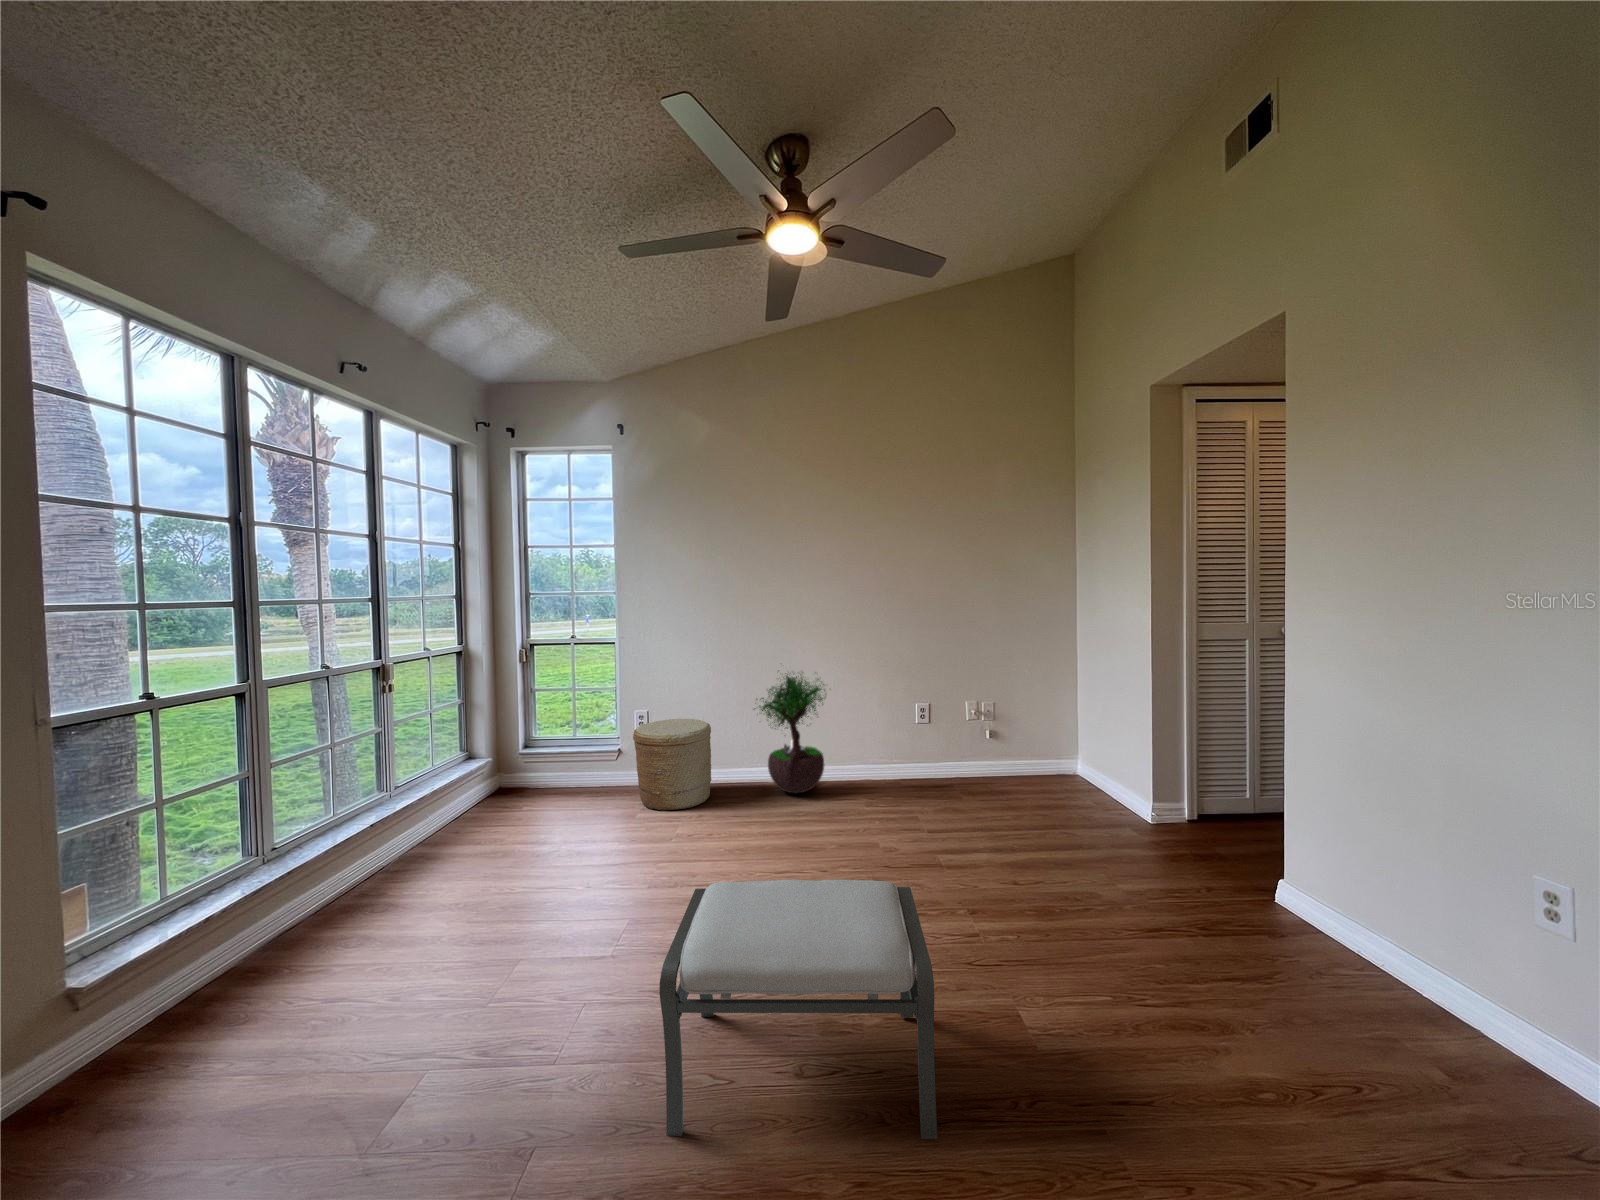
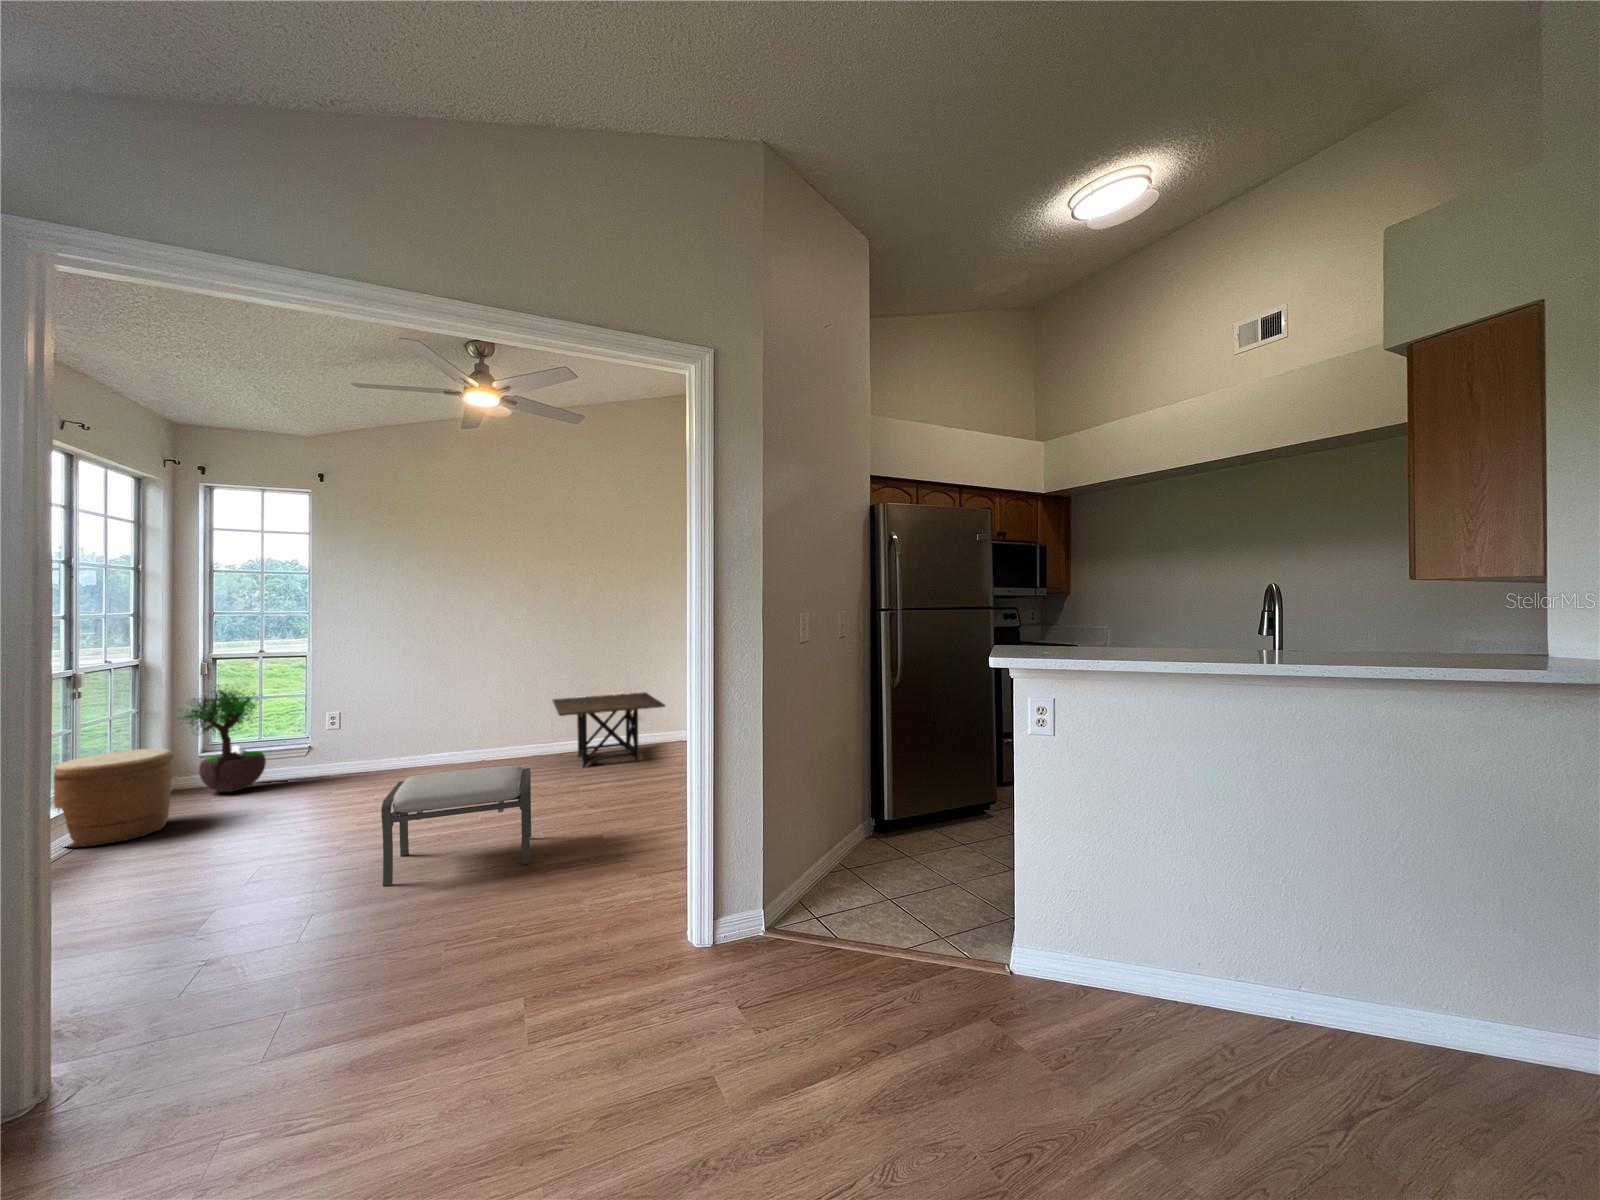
potted tree: present [754,670,825,793] -> present [179,684,266,792]
side table: none [885,703,1068,818] -> present [553,693,665,768]
woven basket: present [633,719,711,811] -> present [54,749,174,847]

